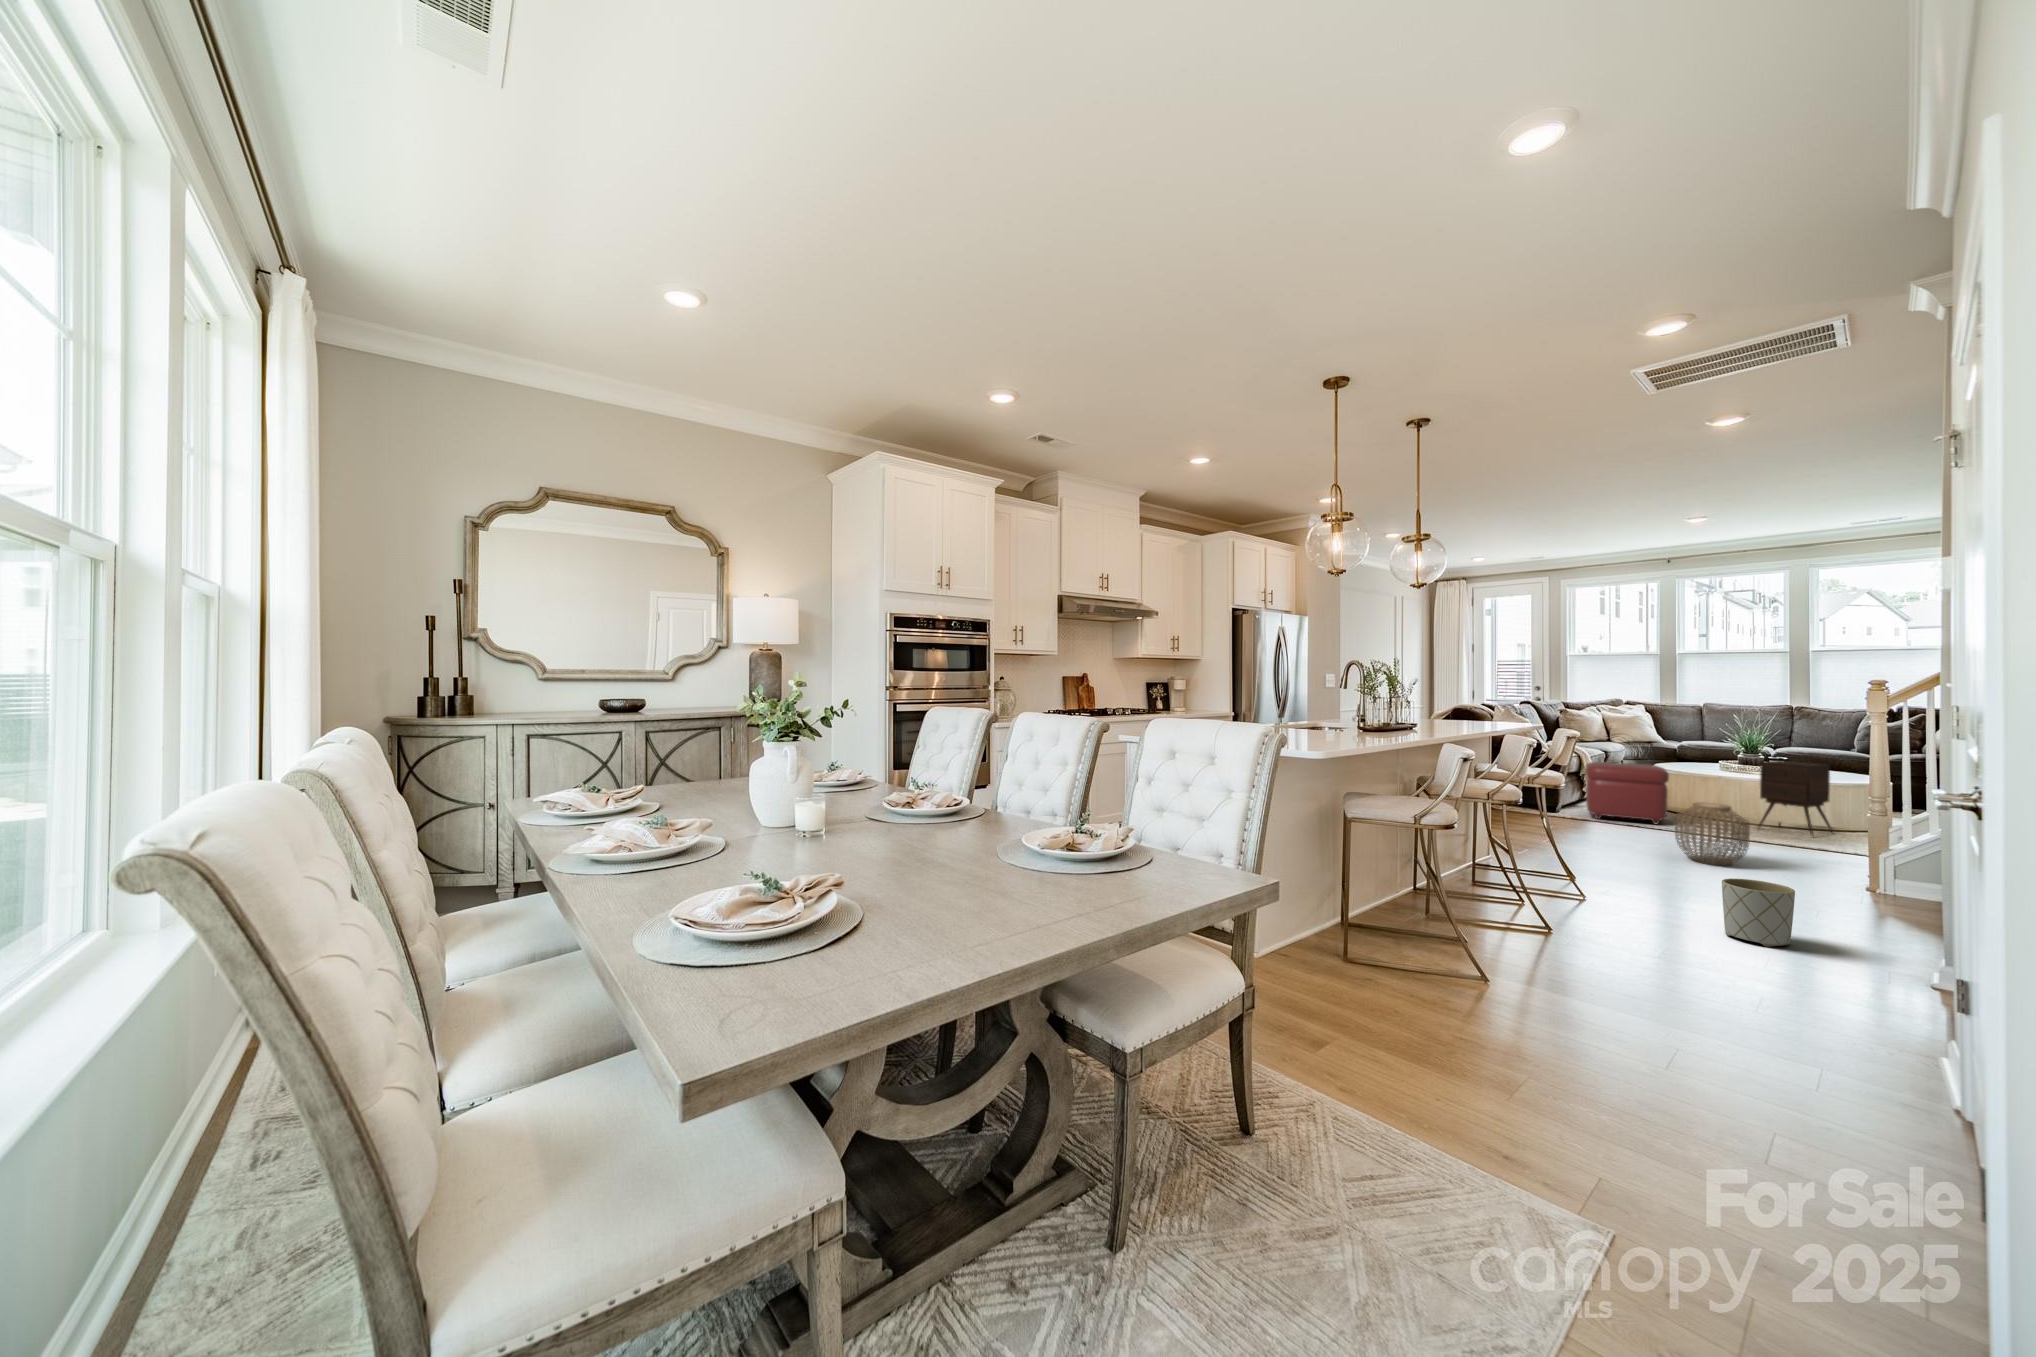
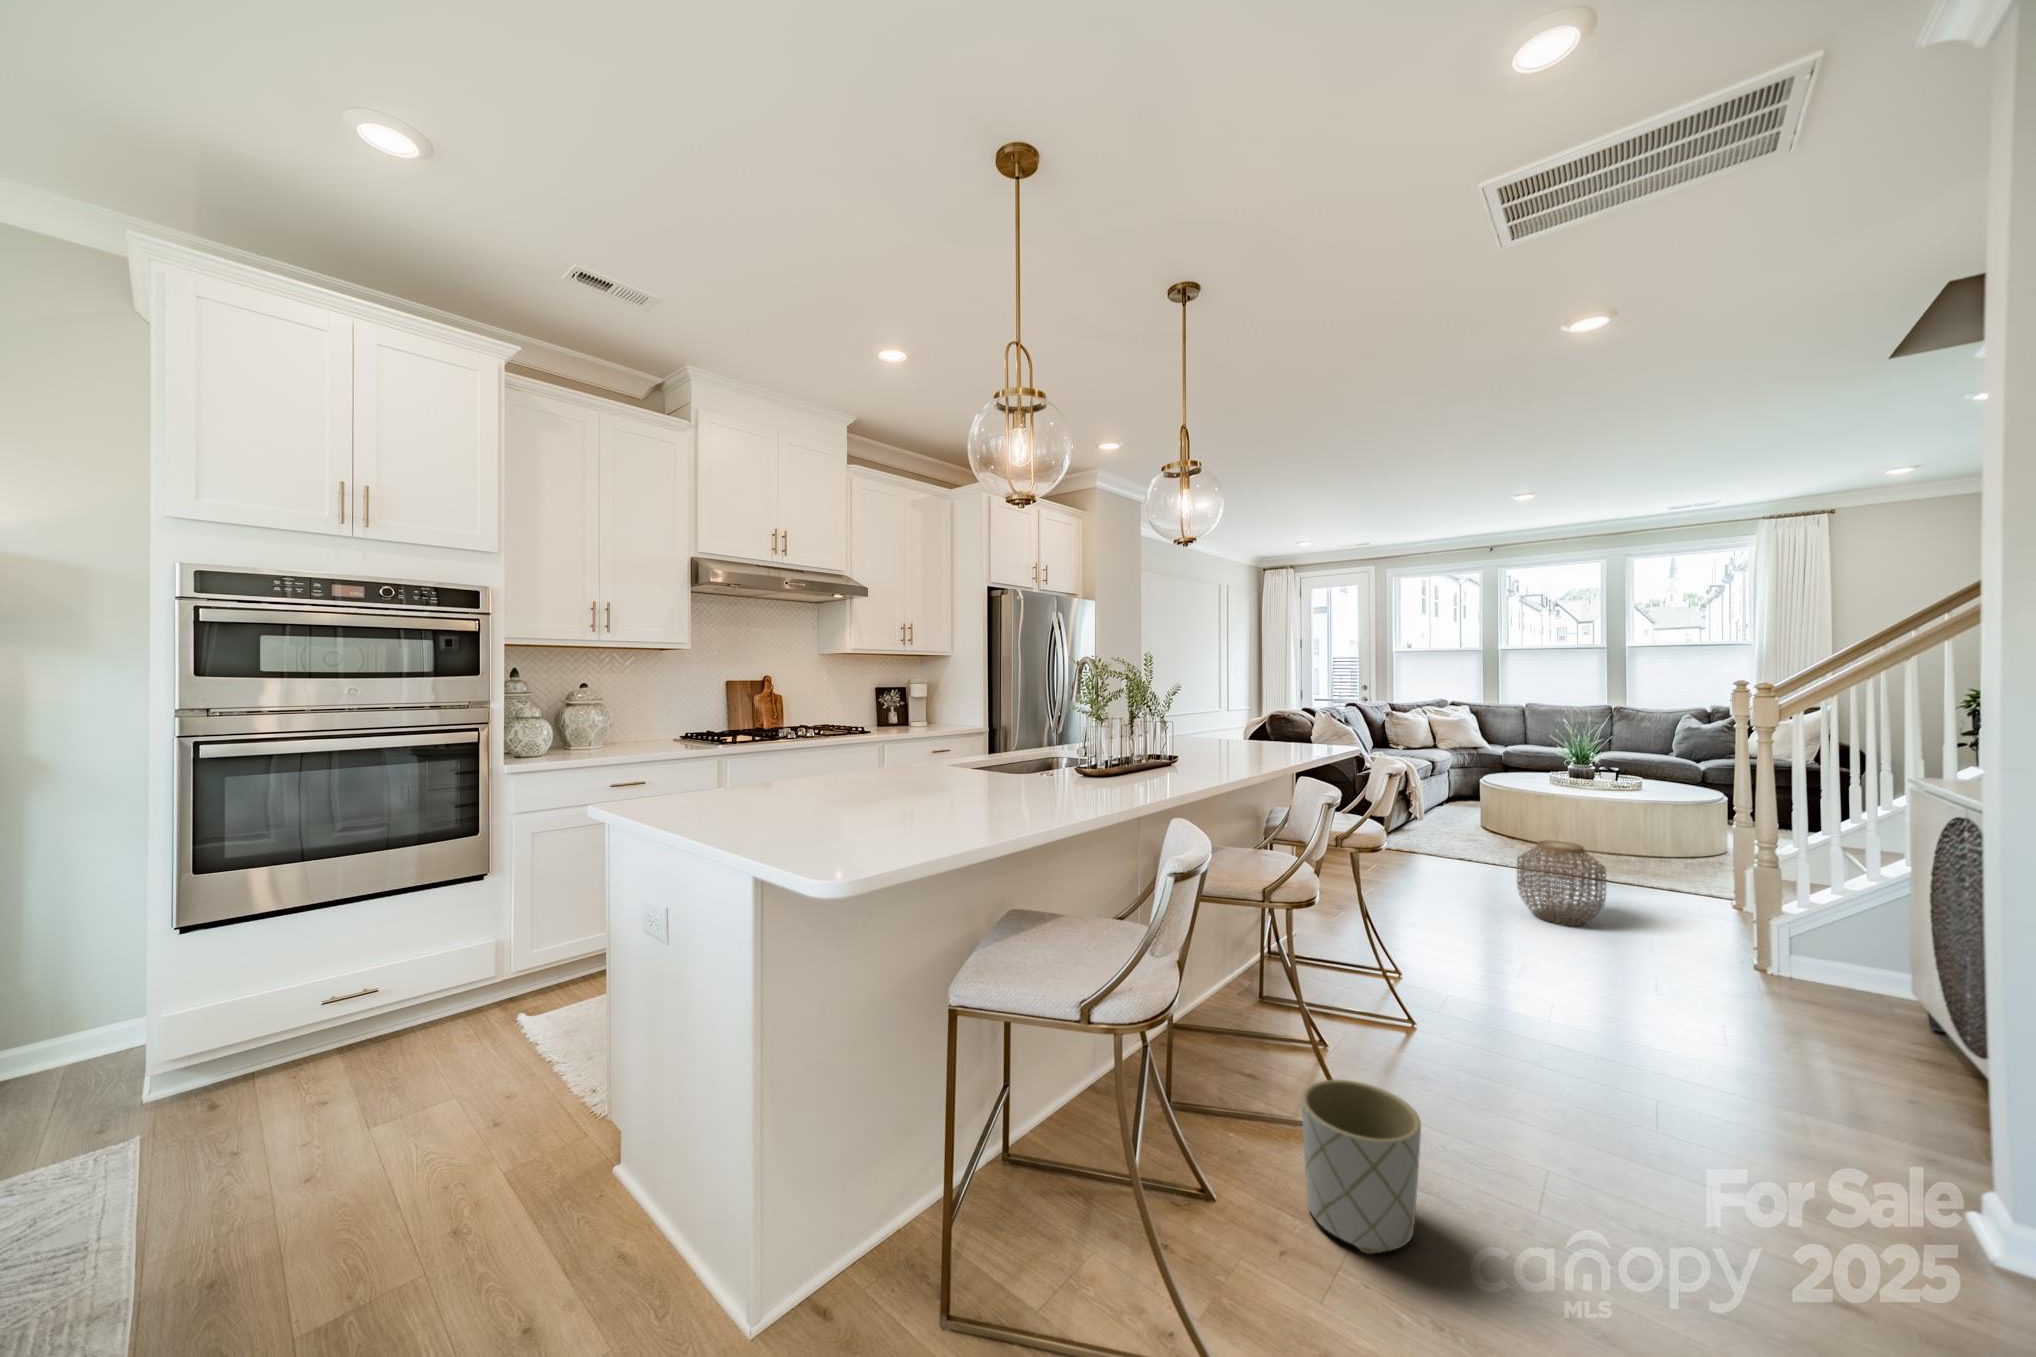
side table: present [1758,760,1834,837] -> none [1596,774,1677,868]
ottoman: present [1585,762,1669,824] -> none [1411,778,1502,855]
planter: present [1722,879,1795,947] -> present [1302,1080,1421,1254]

